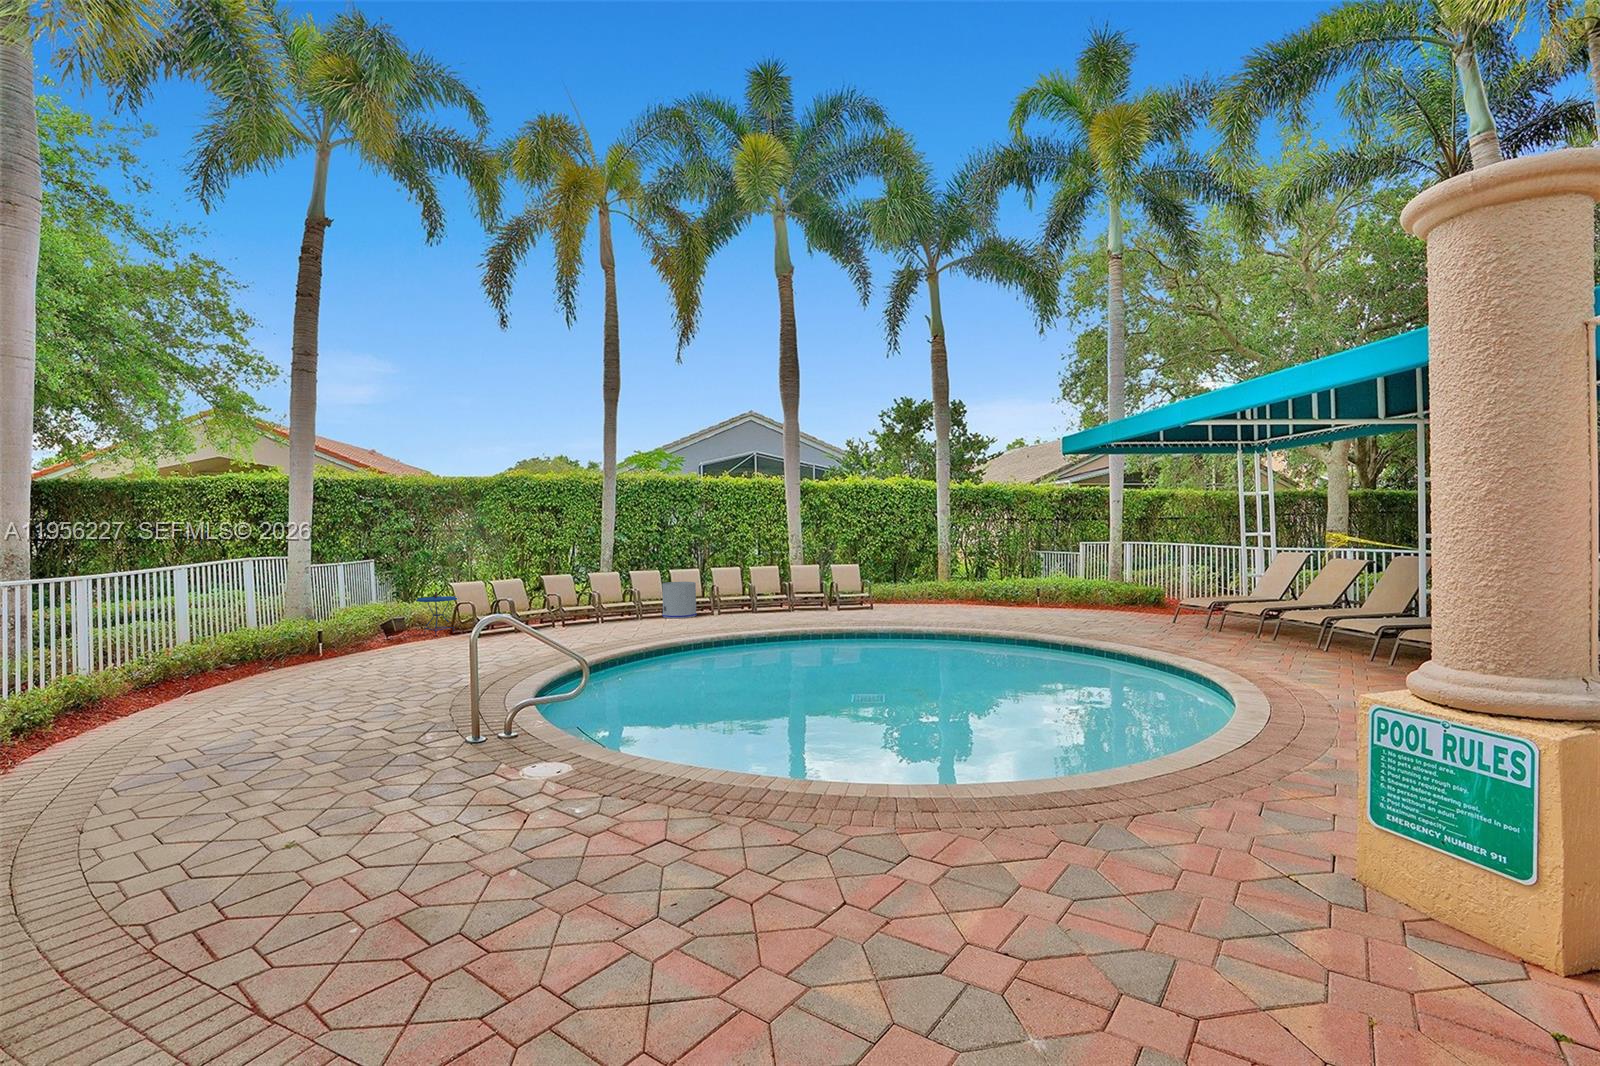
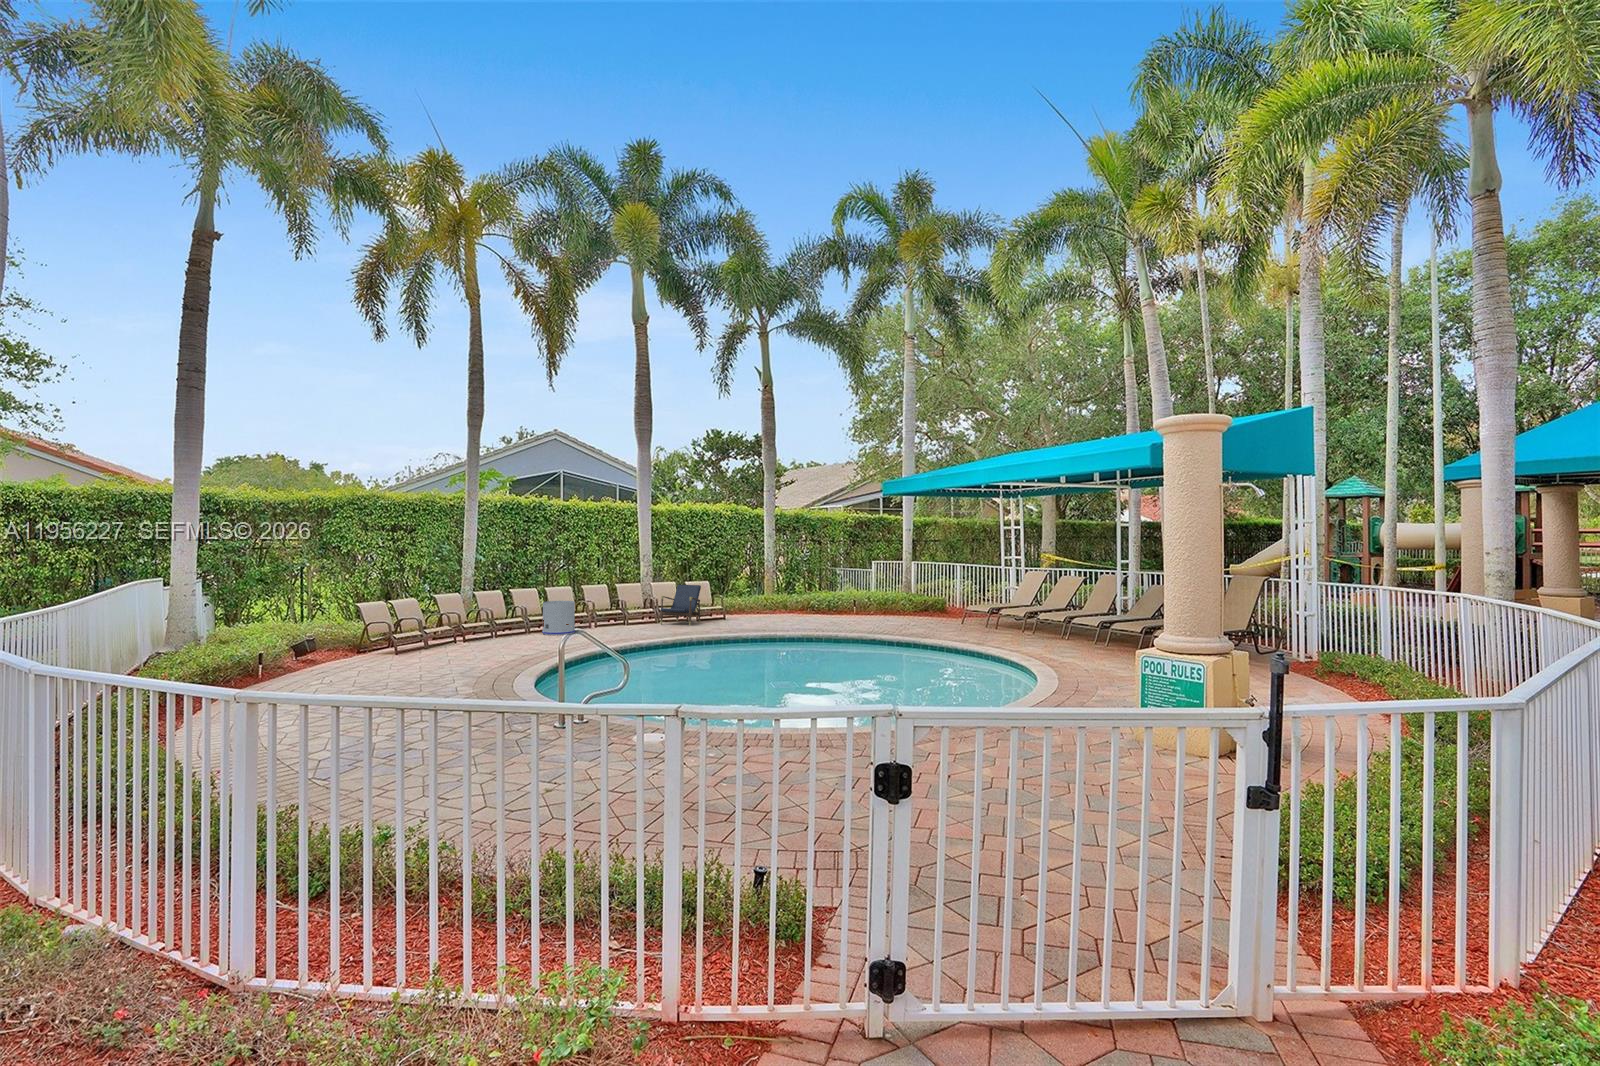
lounge chair: none [793,566,841,613] -> present [660,585,701,626]
side table: present [416,589,457,636] -> none [308,613,352,660]

